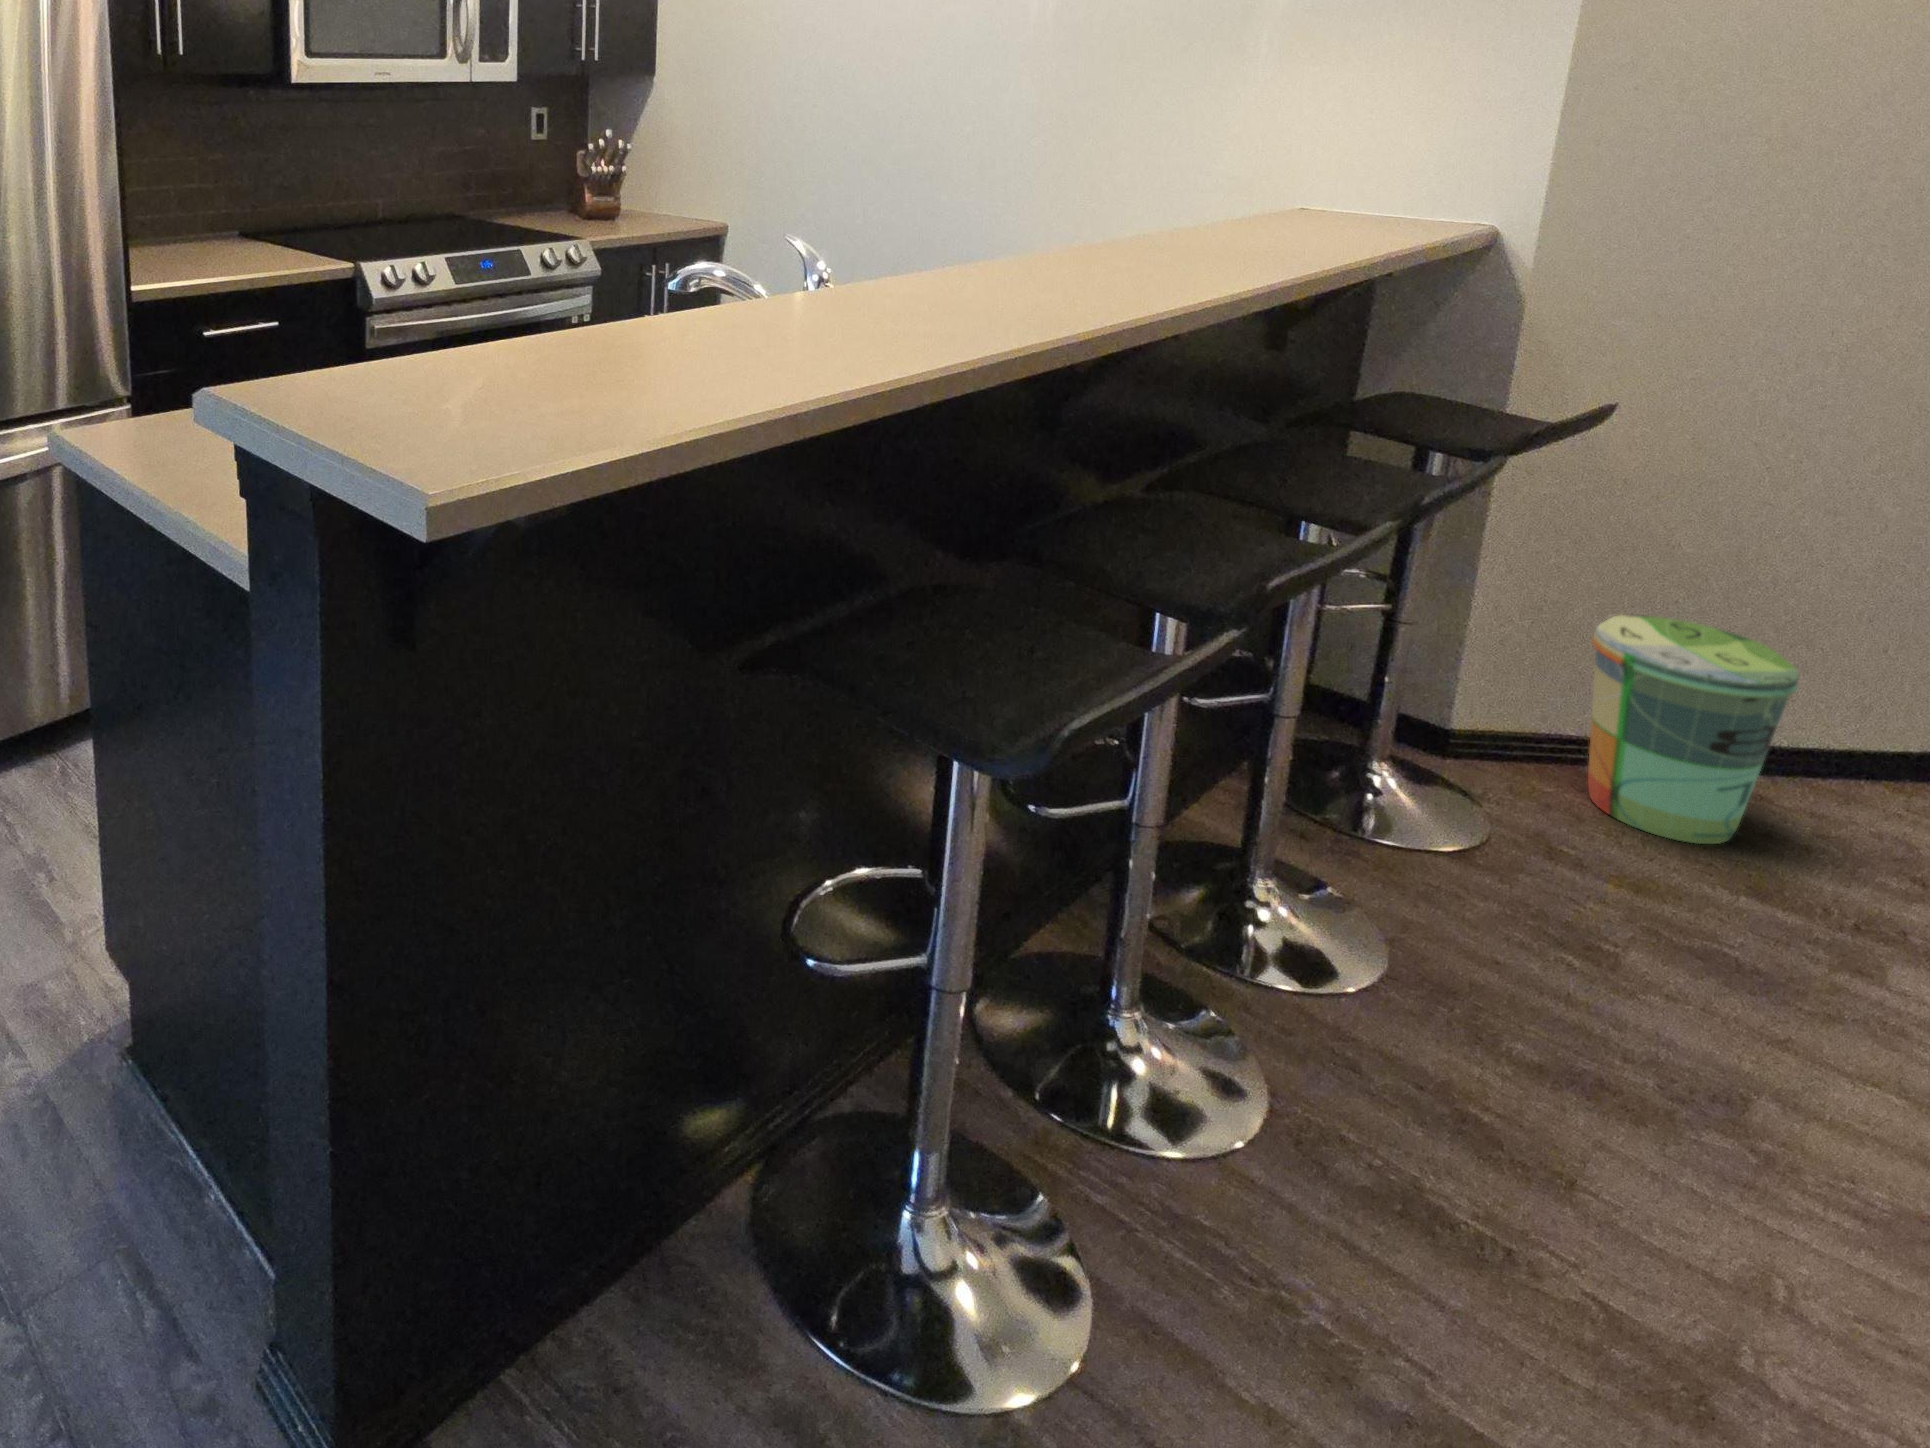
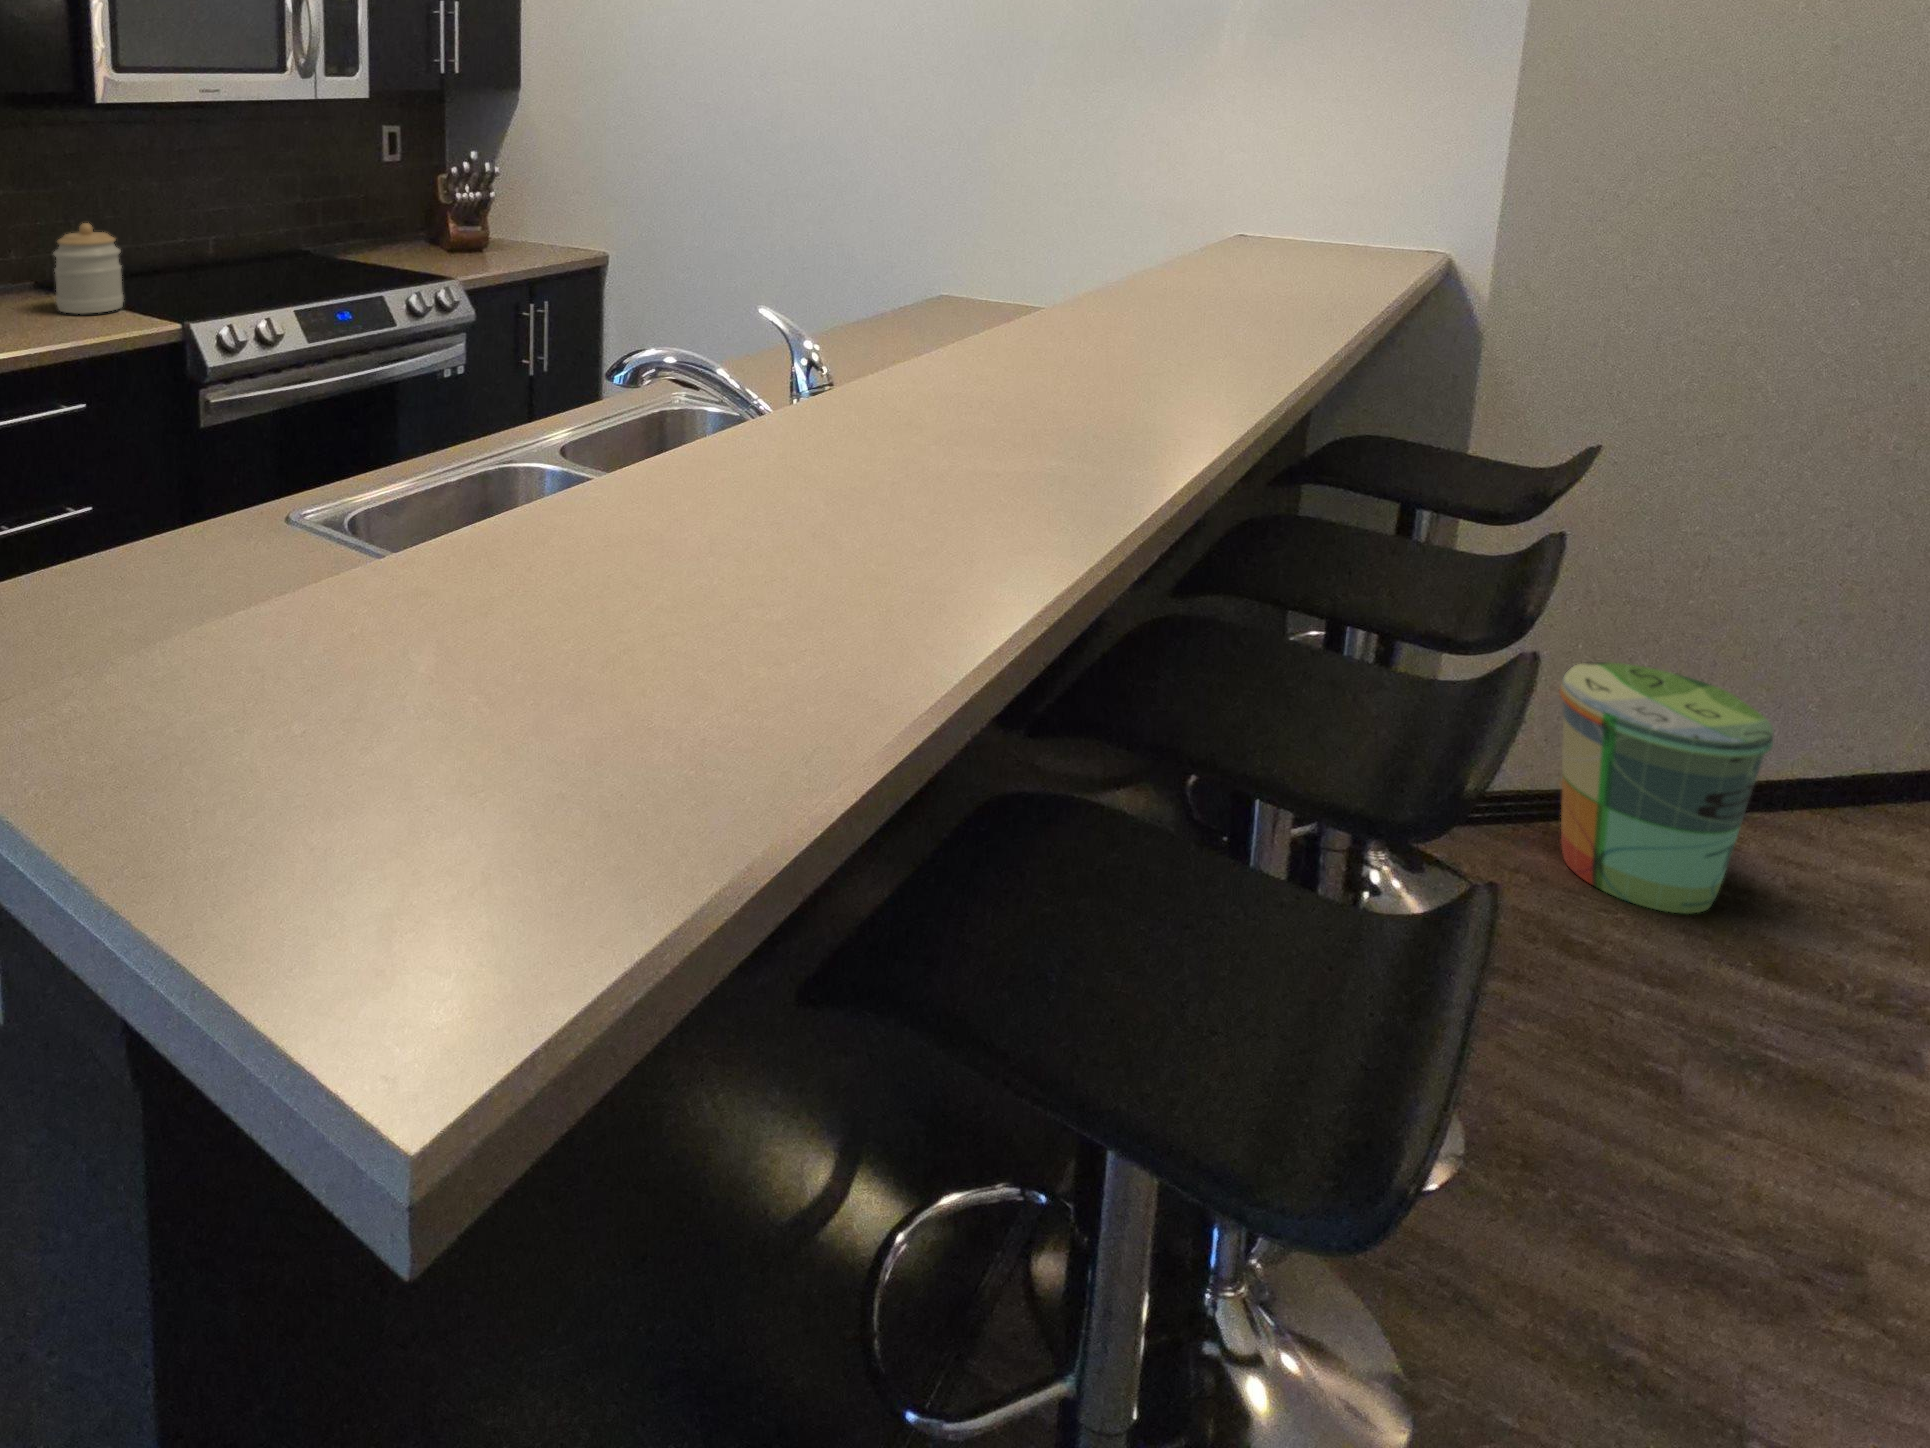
jar: none [256,180,309,253] -> present [54,223,123,314]

